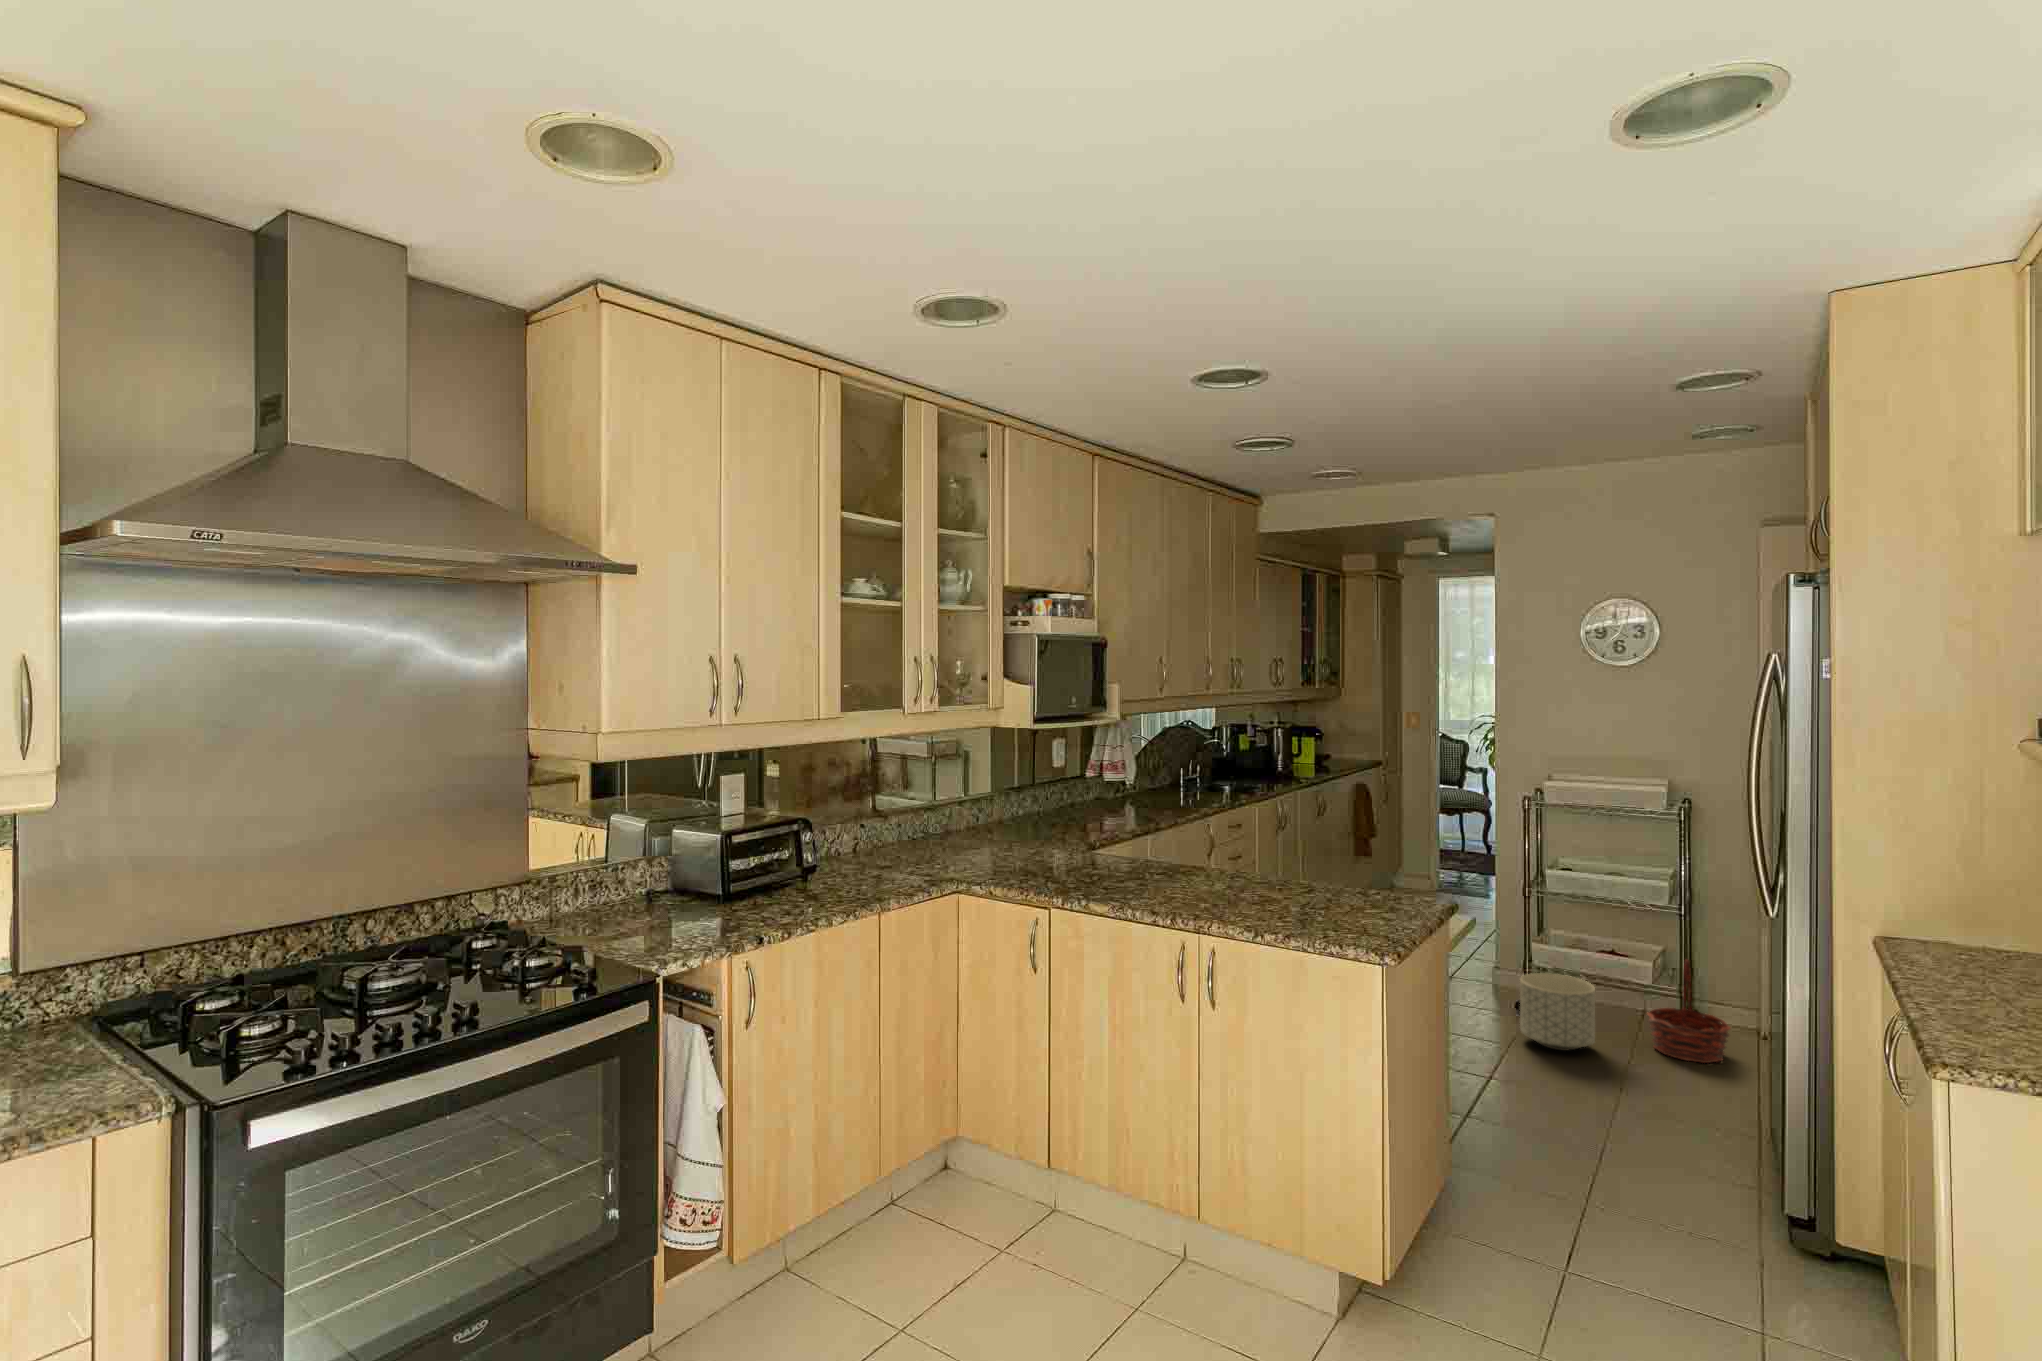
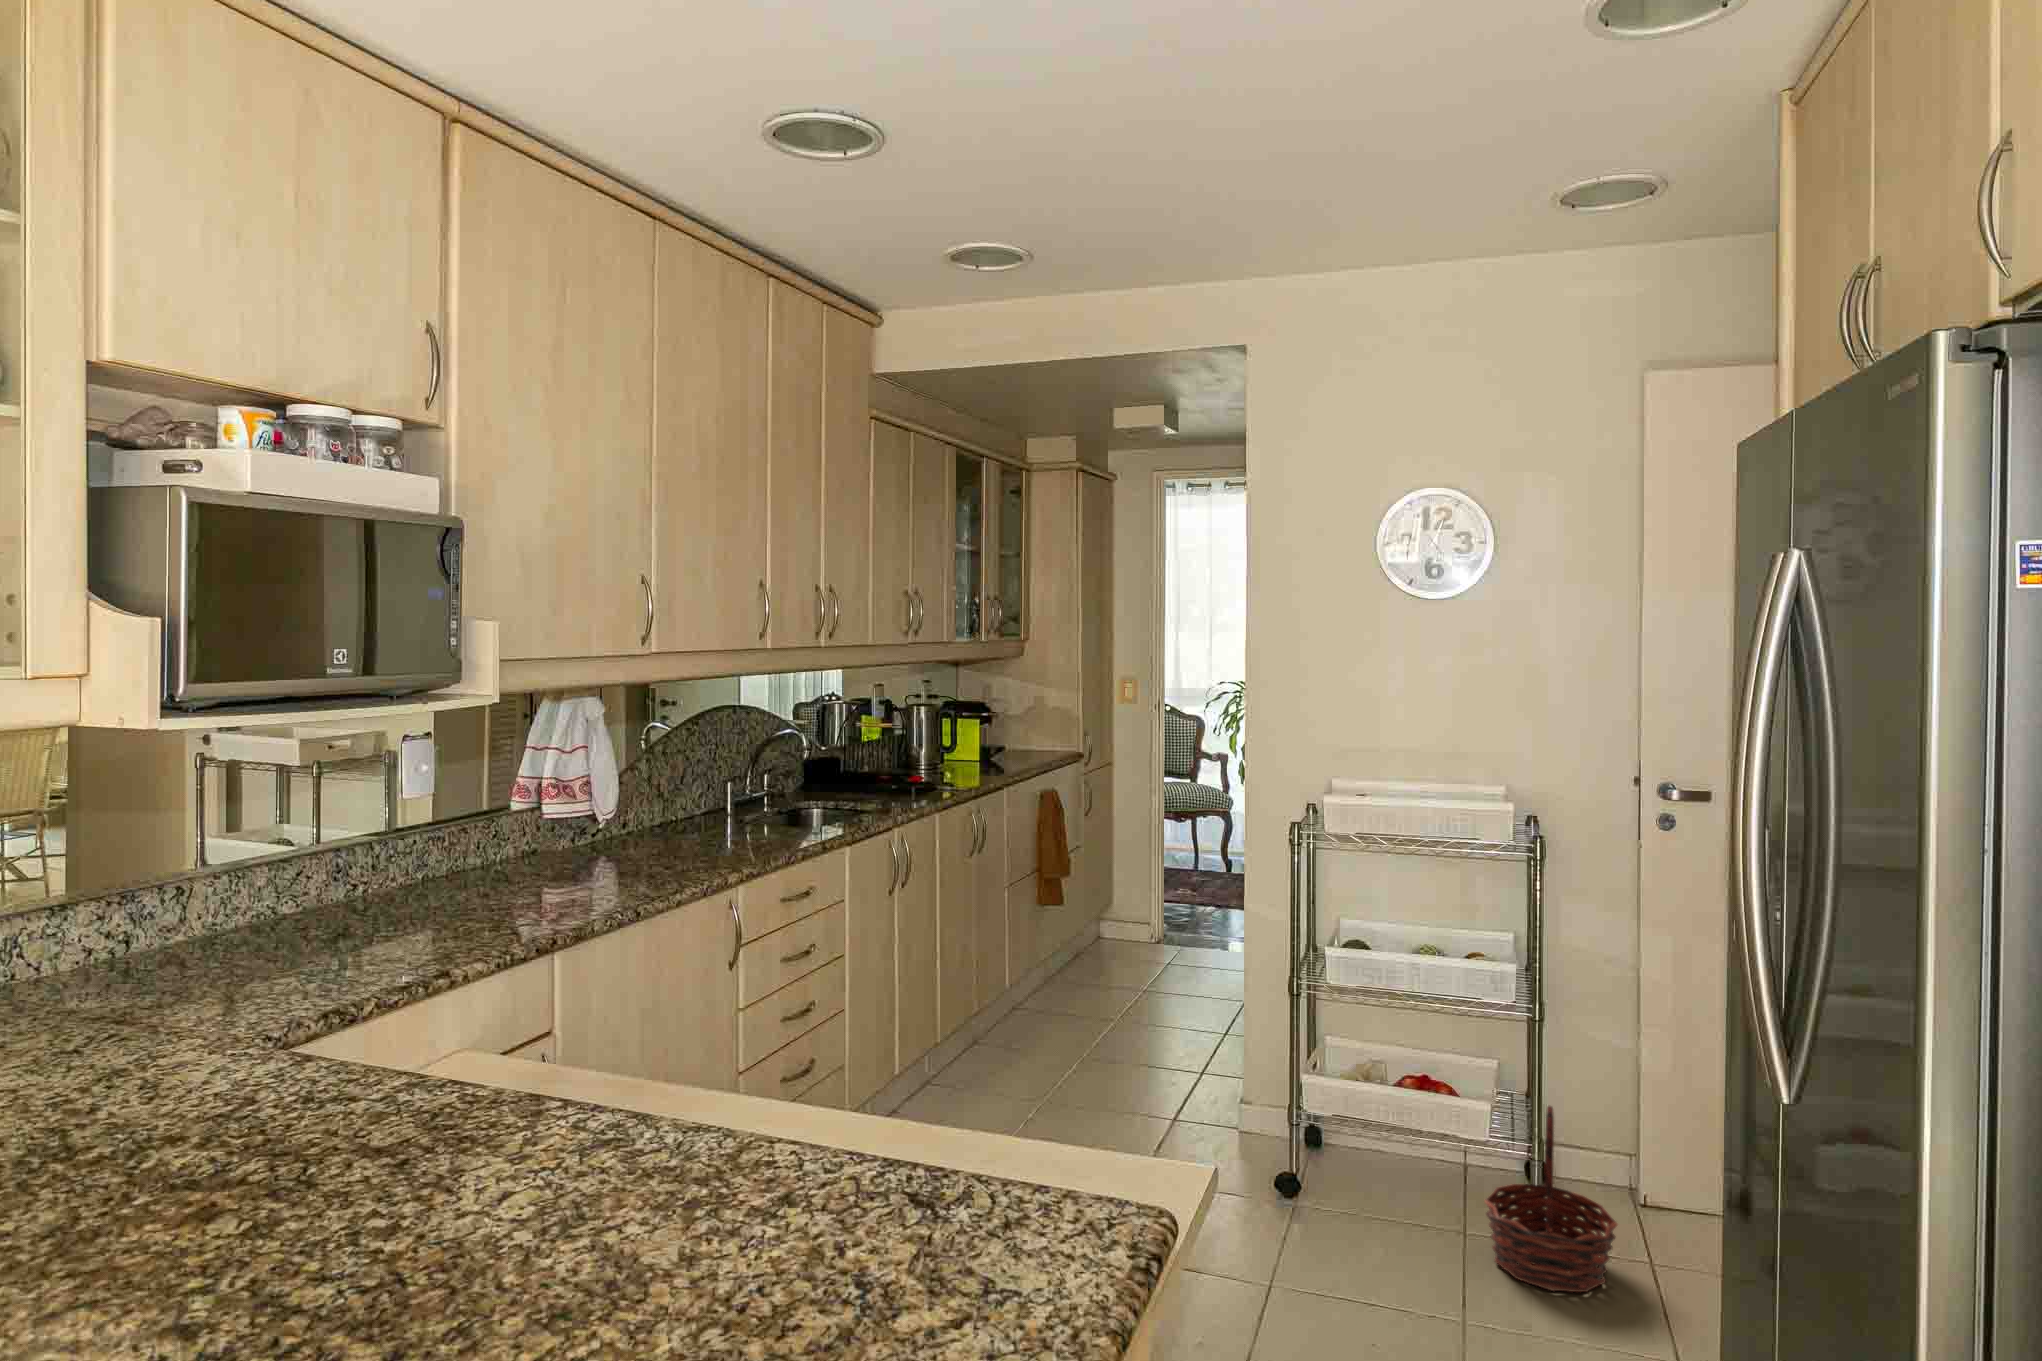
planter: present [1520,973,1595,1051] -> none [1285,1142,1409,1290]

